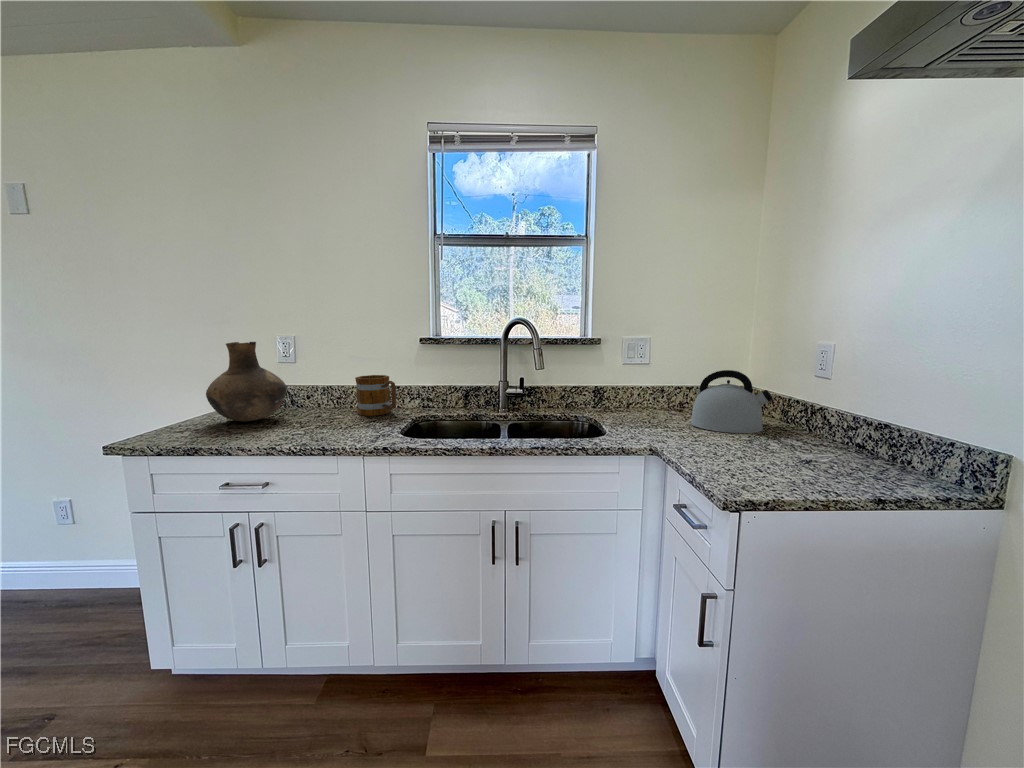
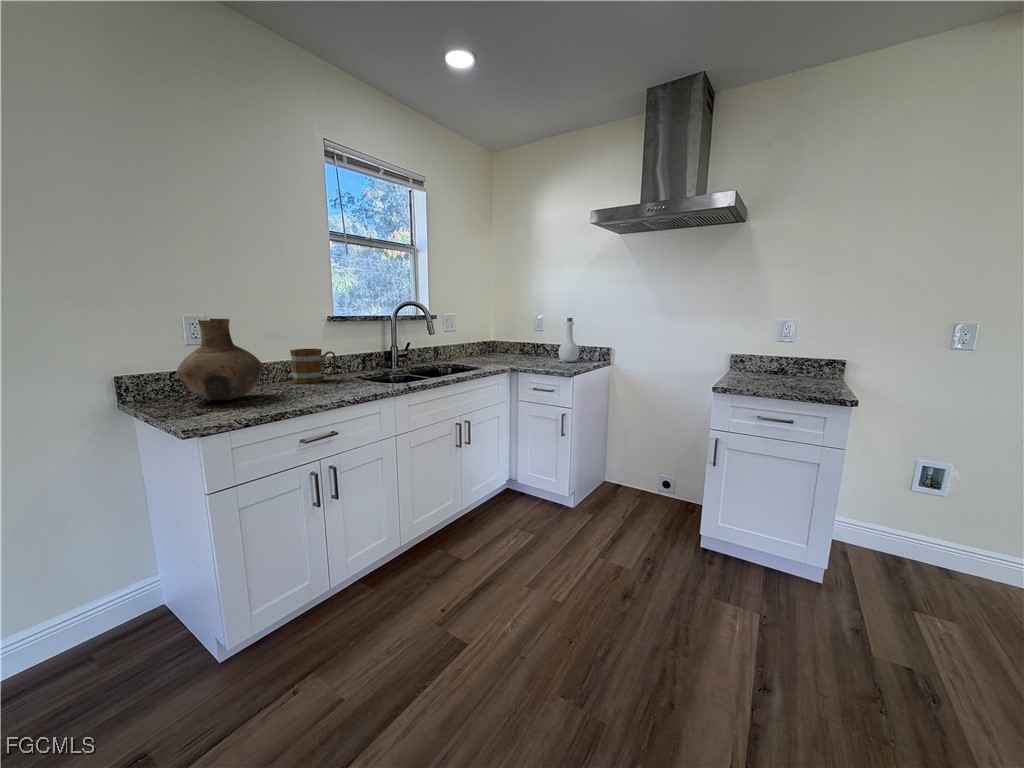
bottle: none [787,351,854,469] -> present [559,318,579,362]
kettle: present [690,370,773,433] -> none [493,331,527,360]

